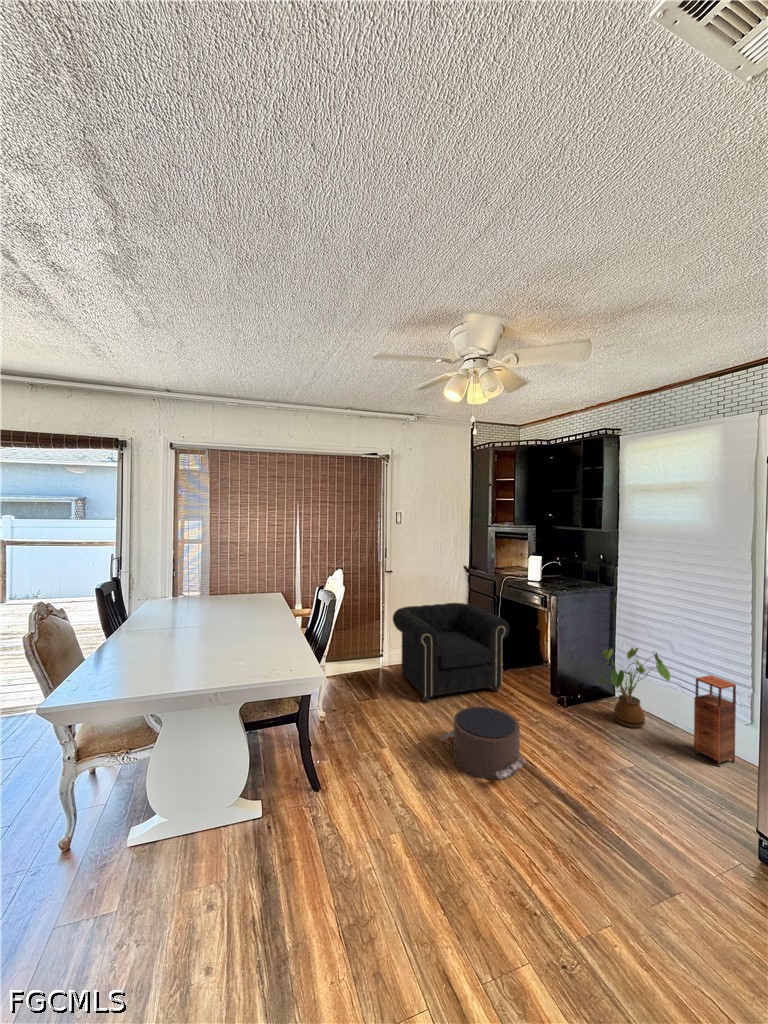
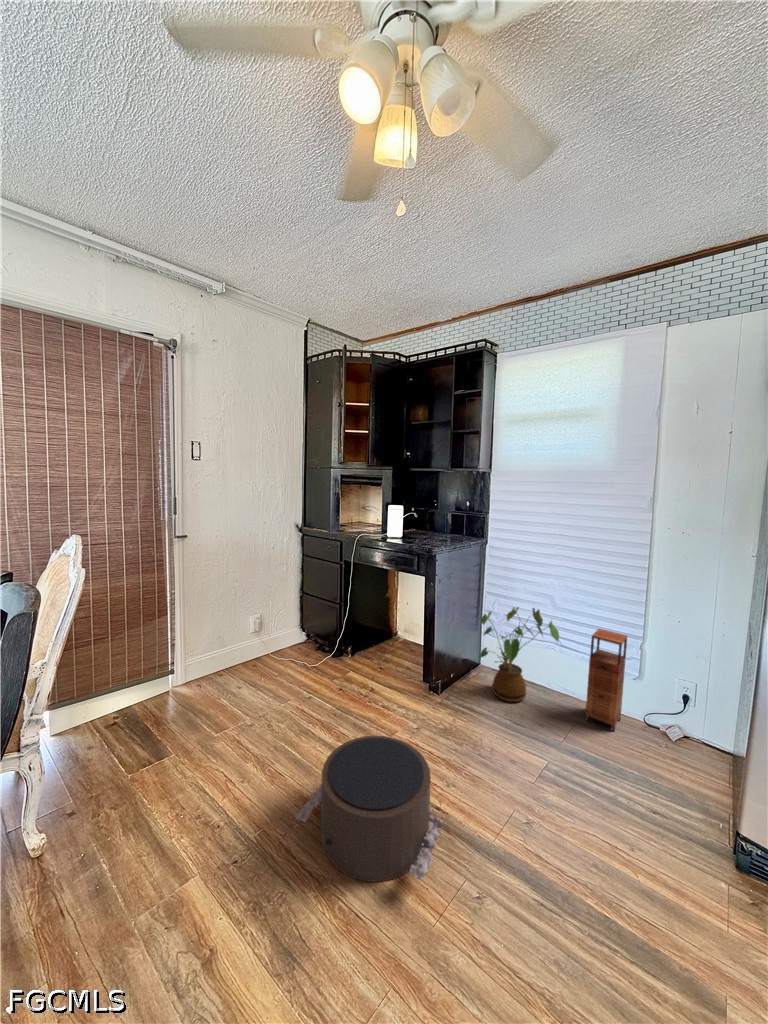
armchair: present [393,603,509,703] -> none [191,574,370,739]

